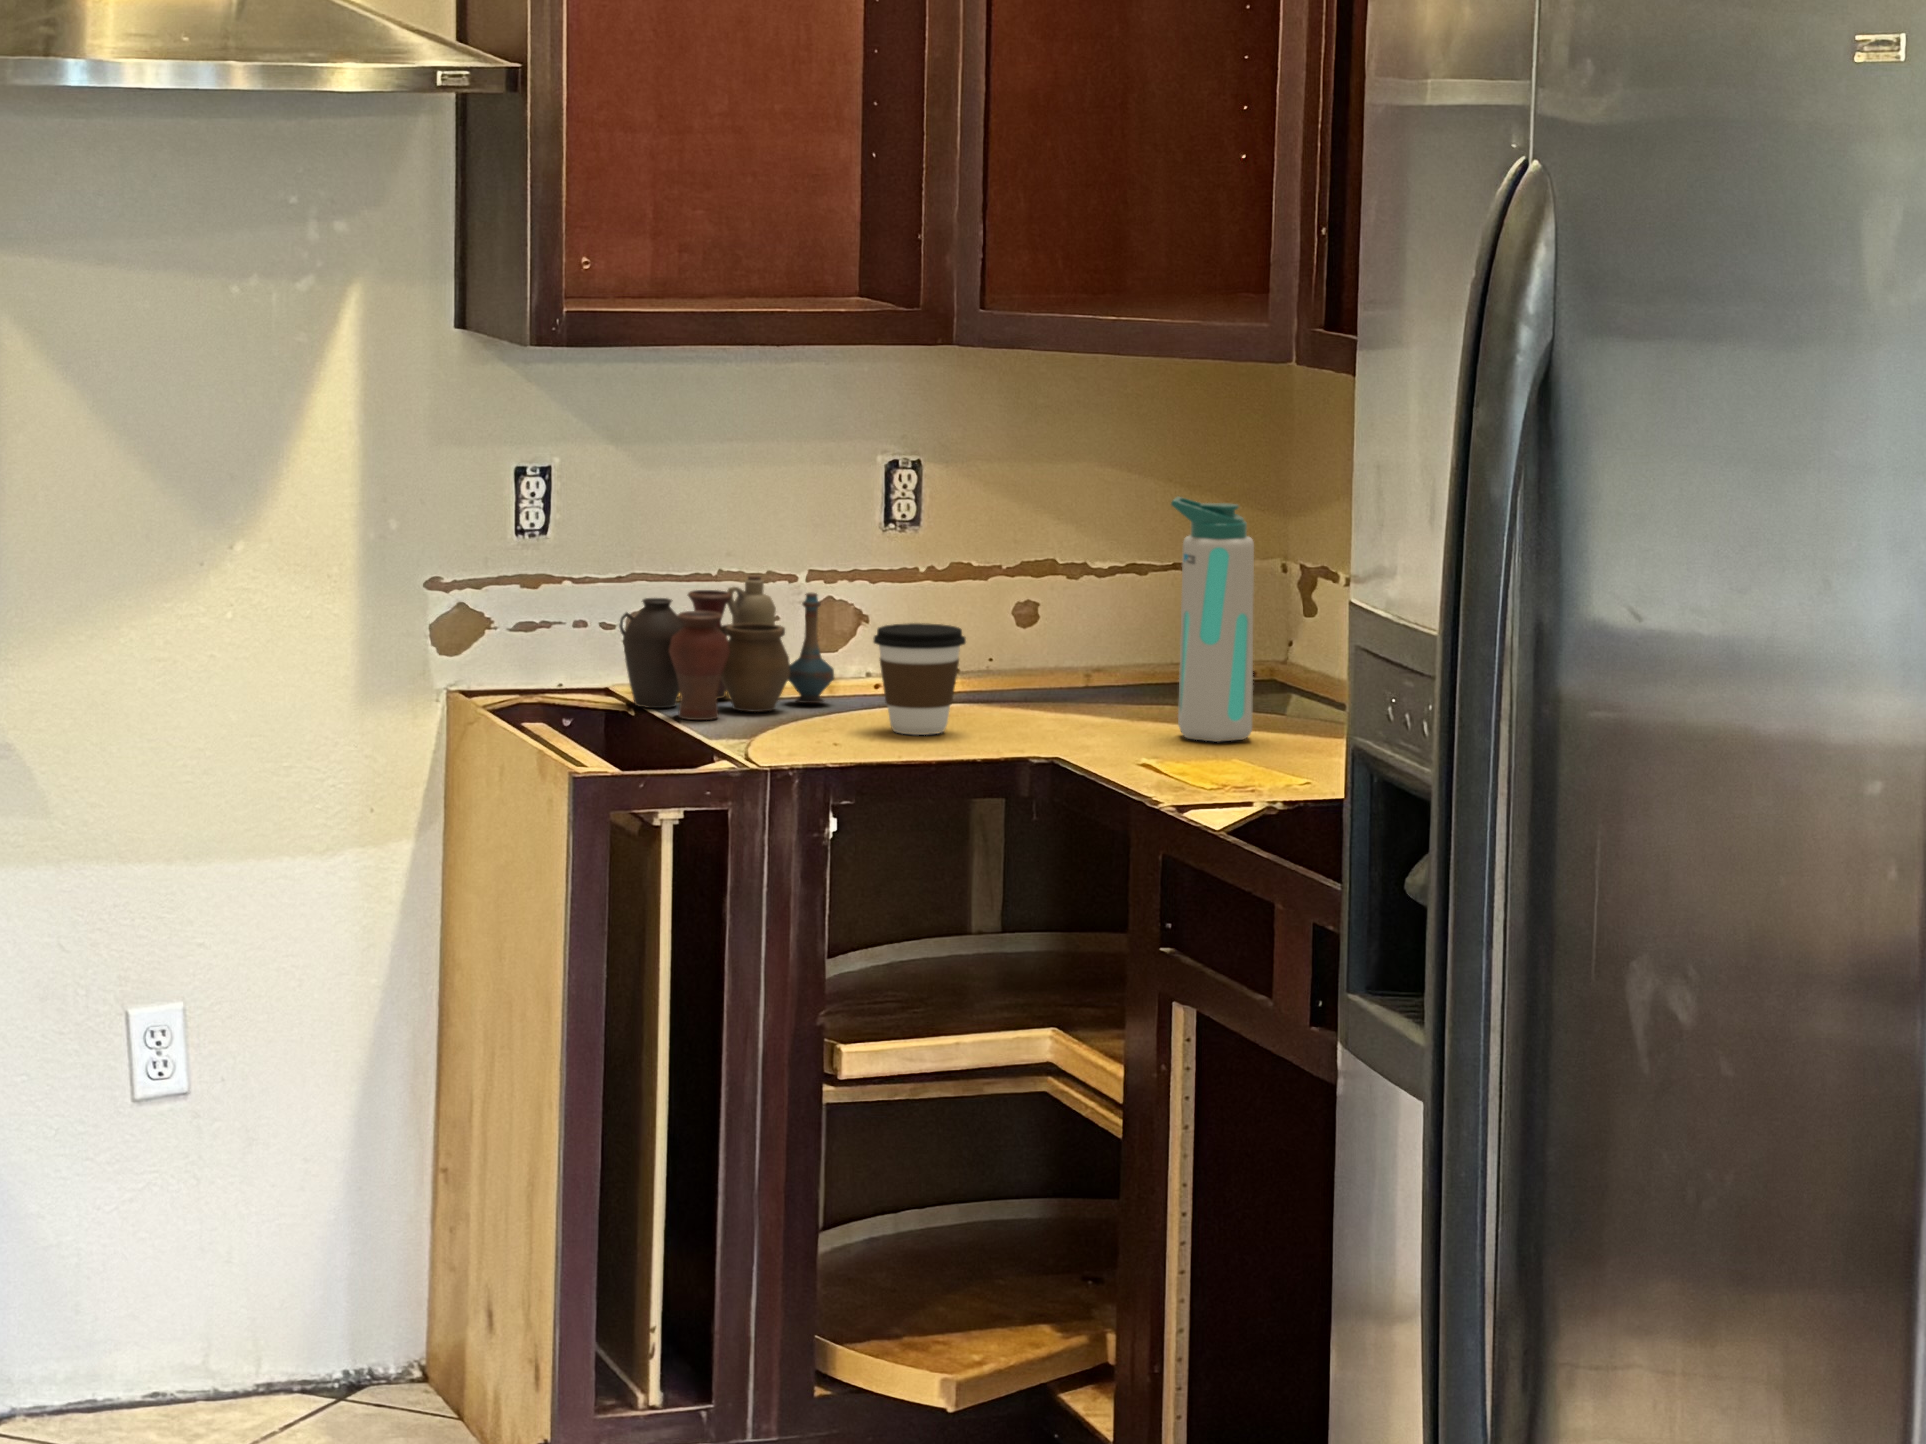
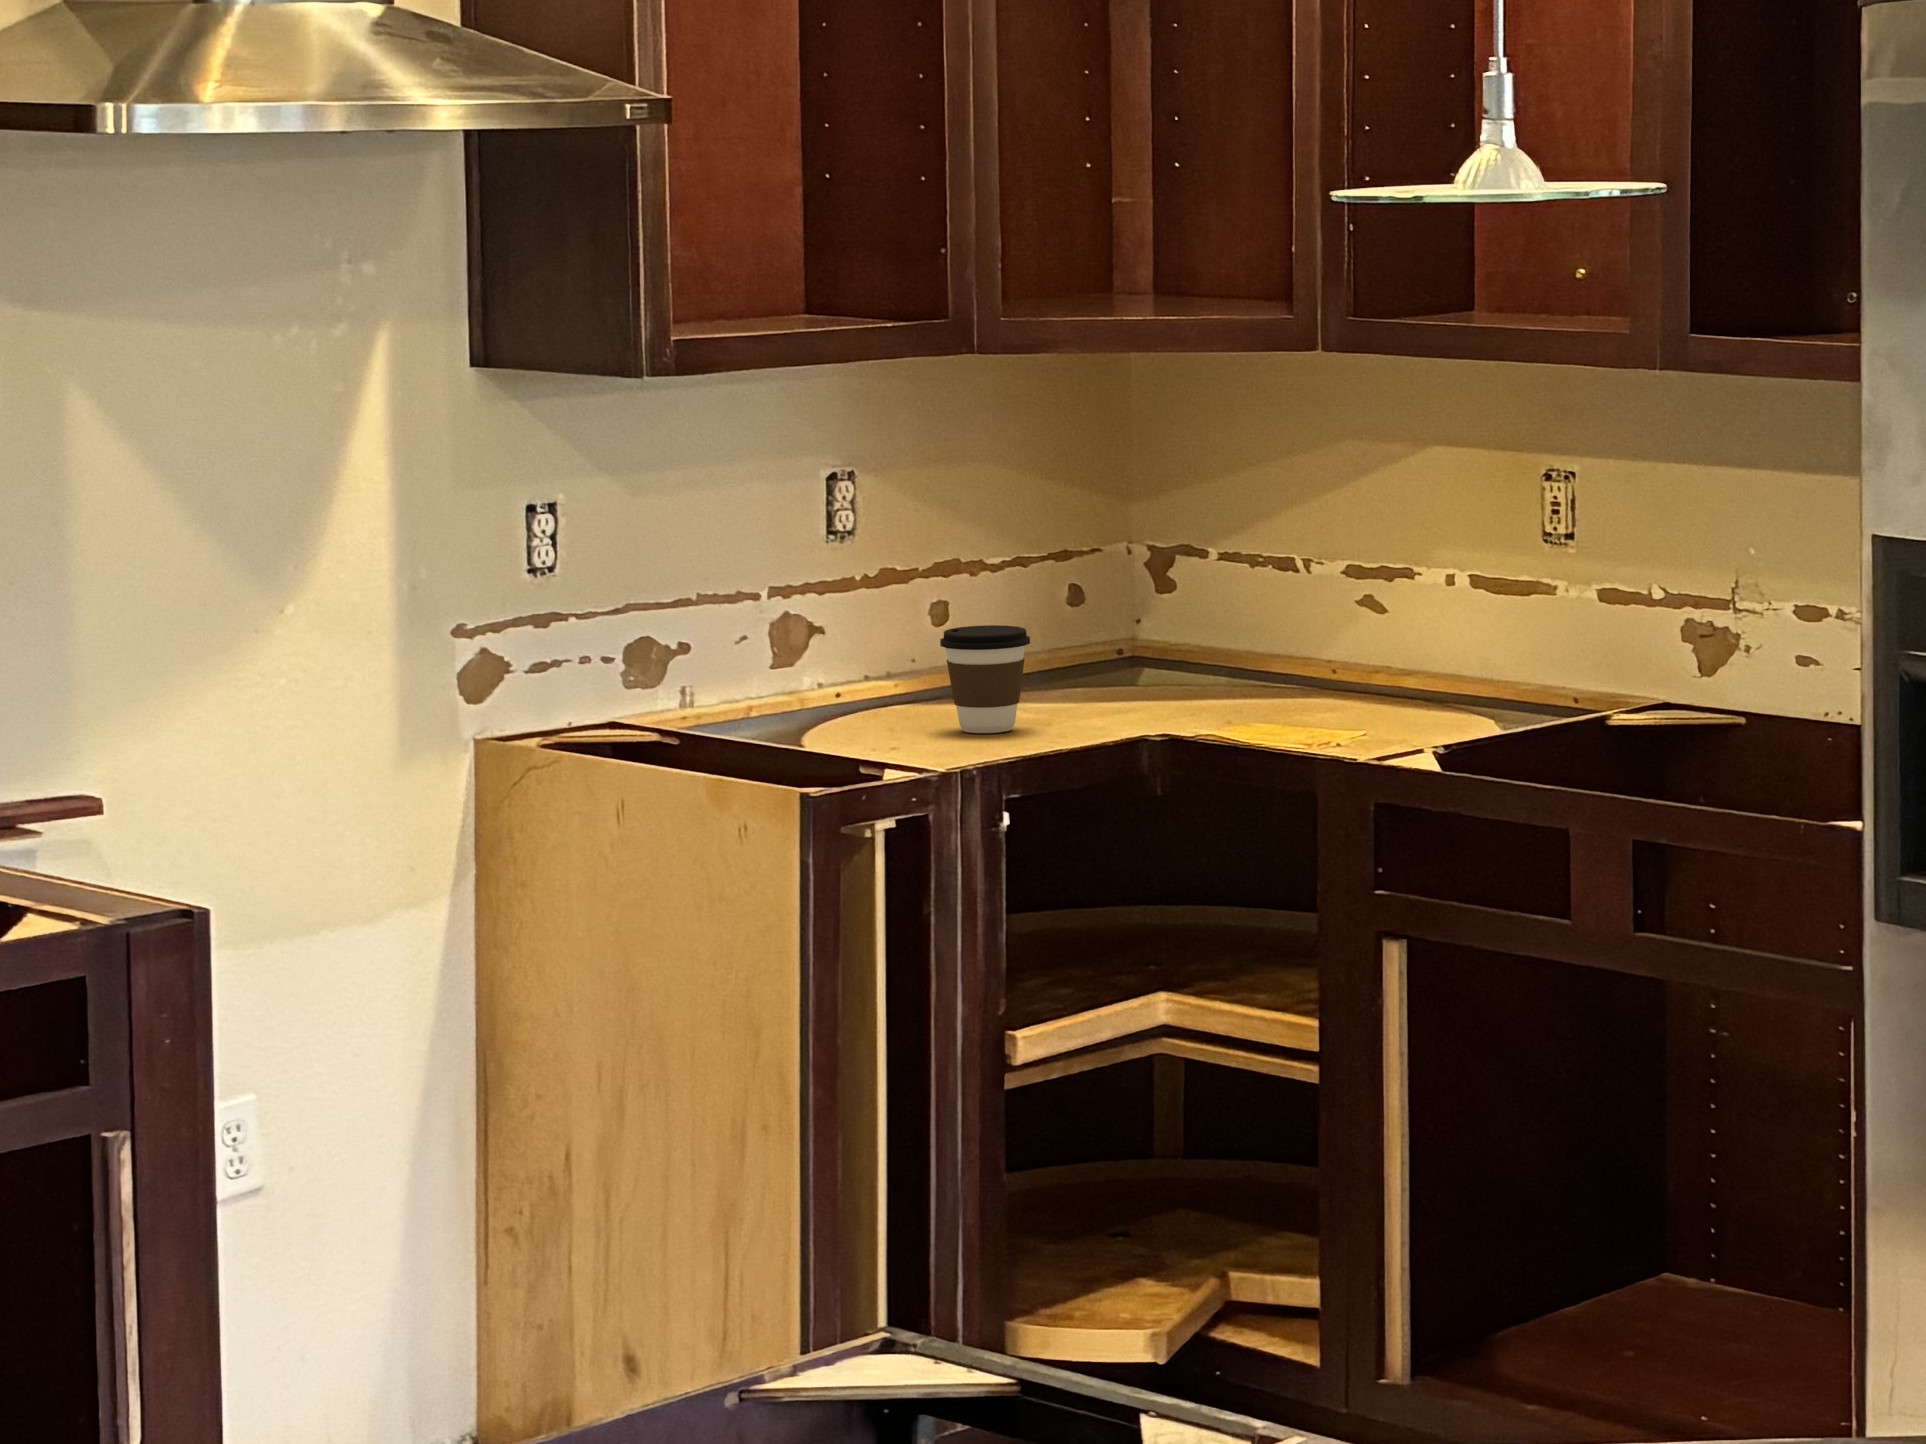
water bottle: present [1171,497,1254,742] -> none [1189,485,1278,712]
vase: present [619,576,834,720] -> none [654,598,846,742]

